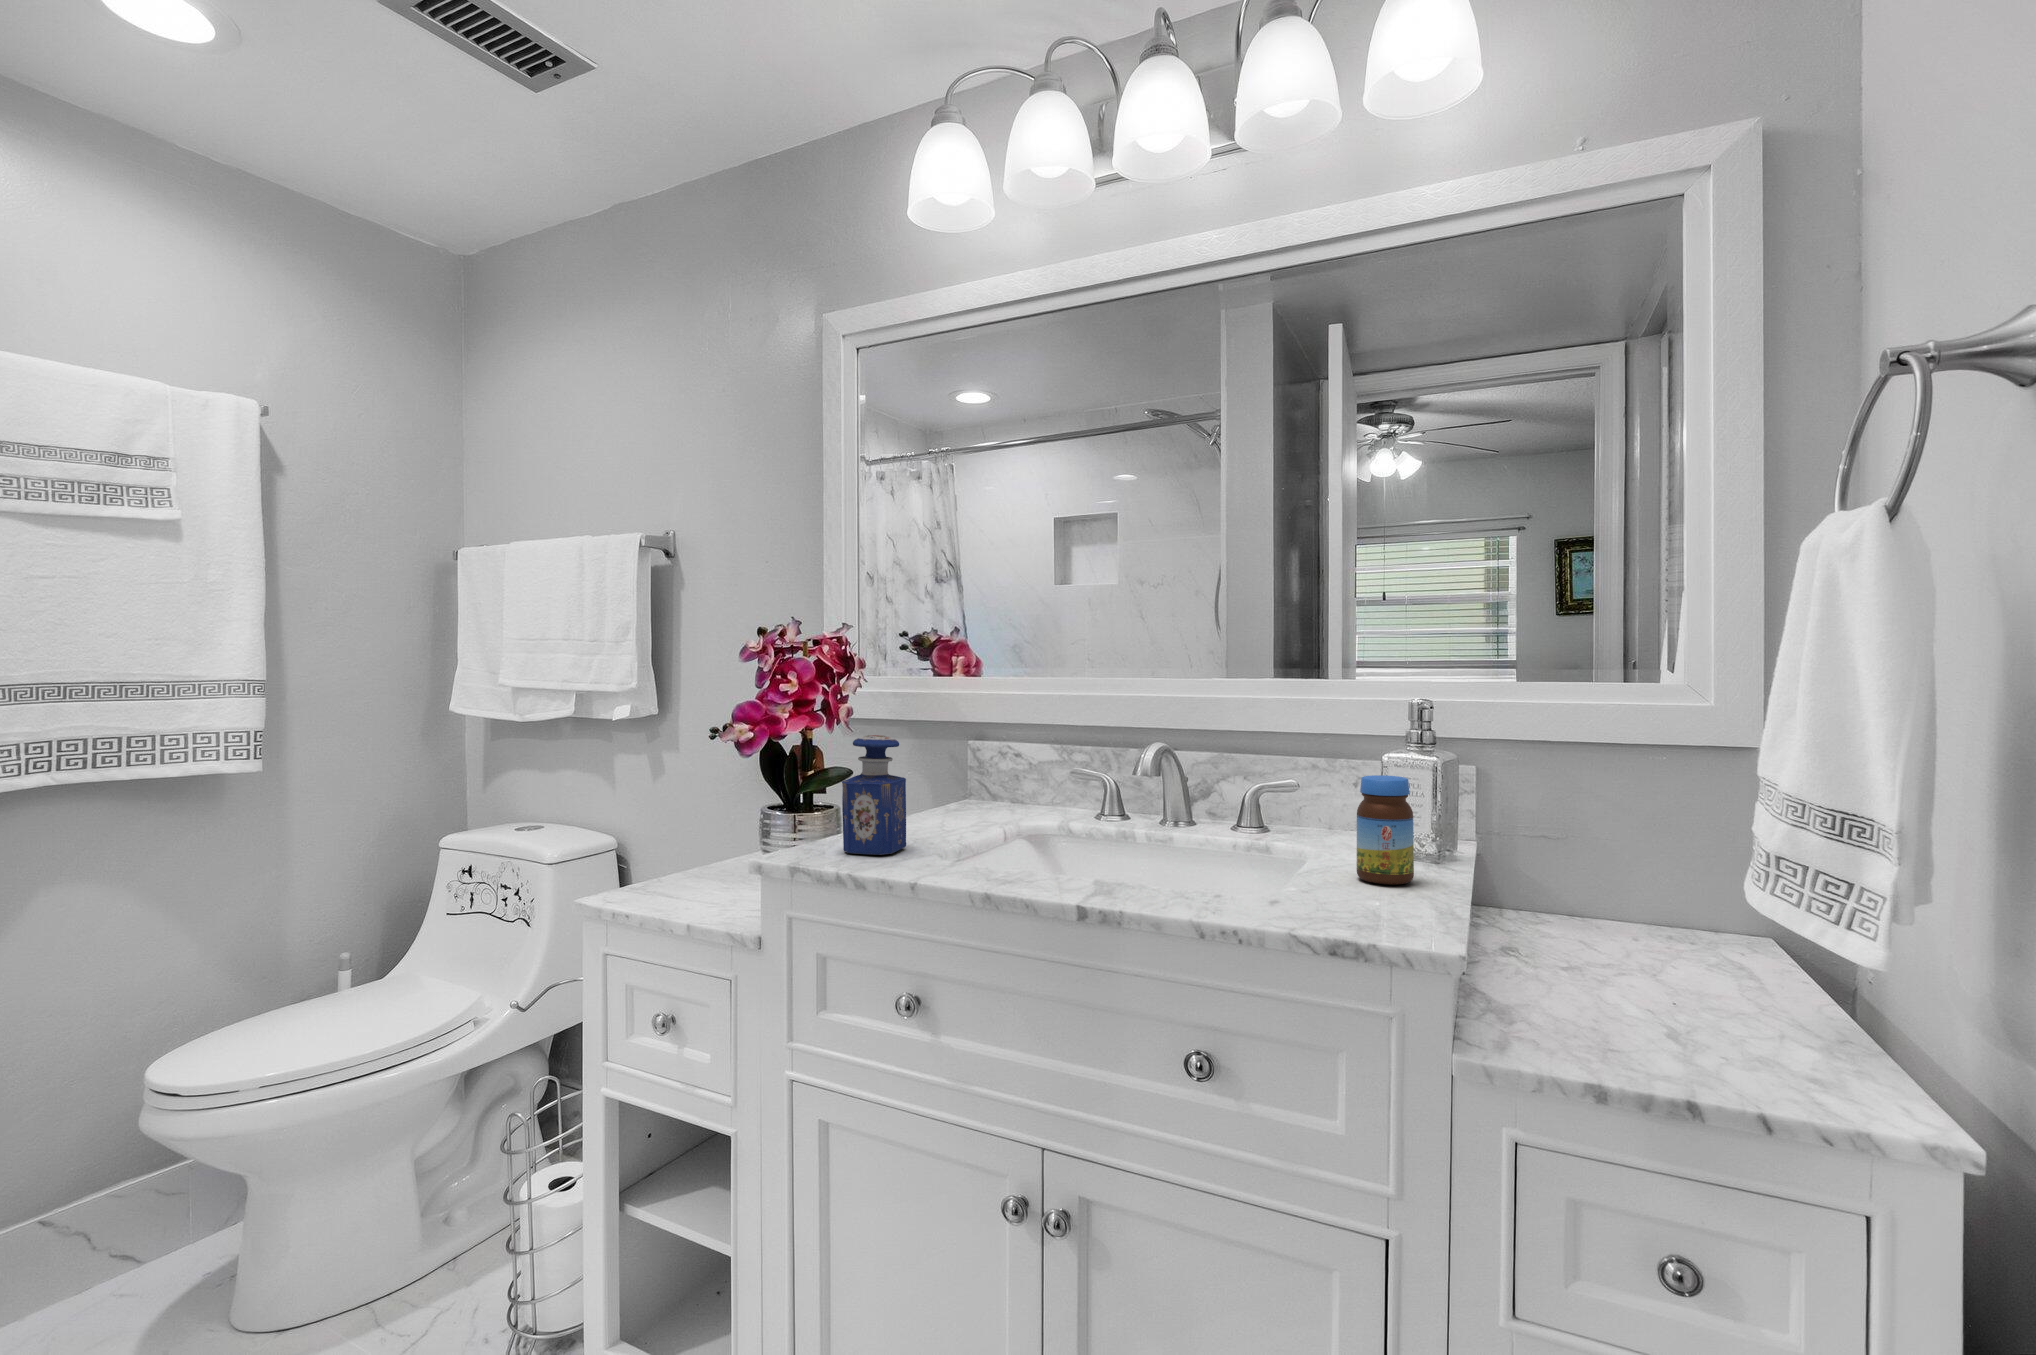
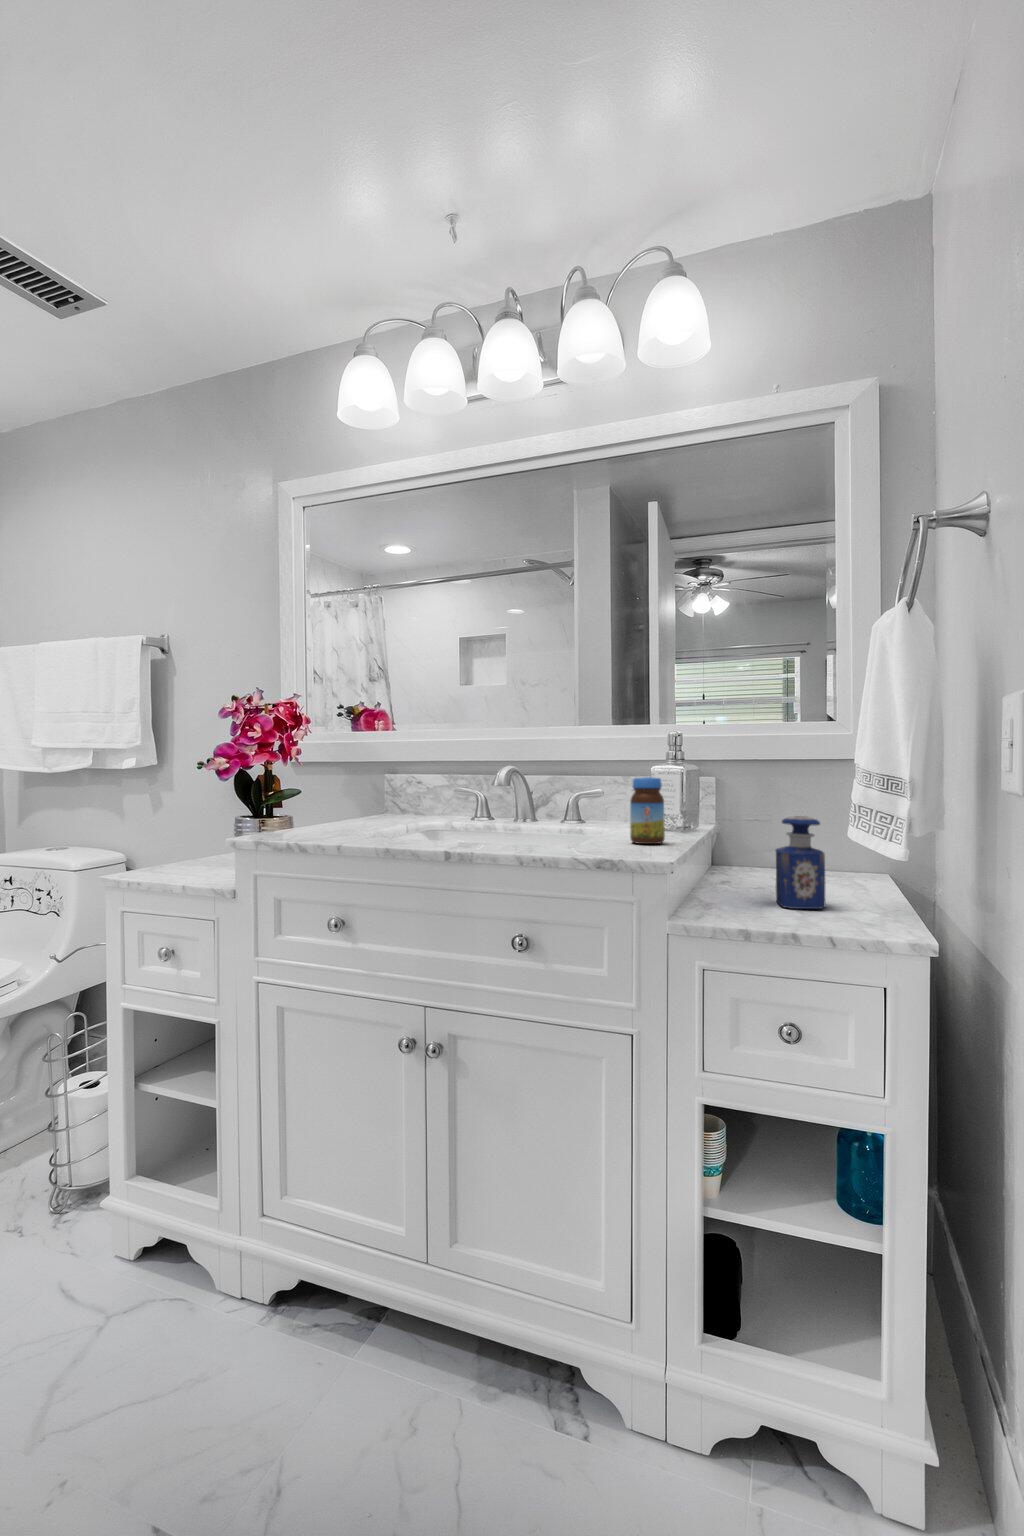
perfume bottle: present [842,735,906,855] -> present [776,816,826,909]

